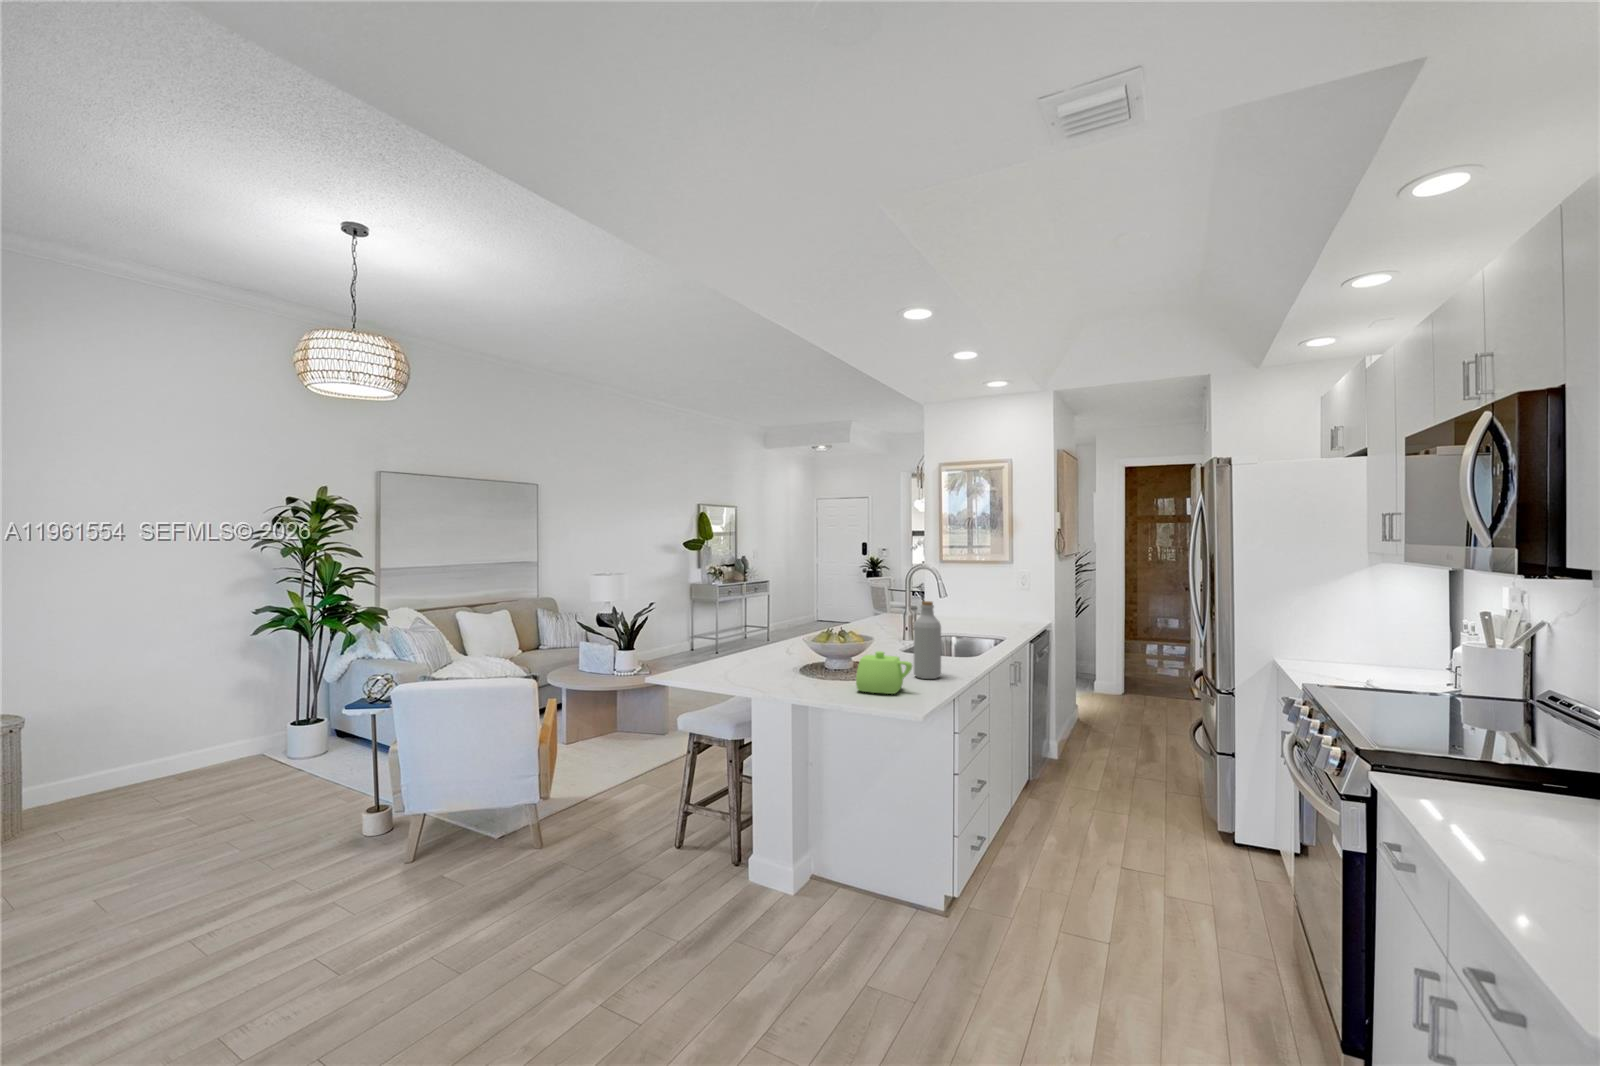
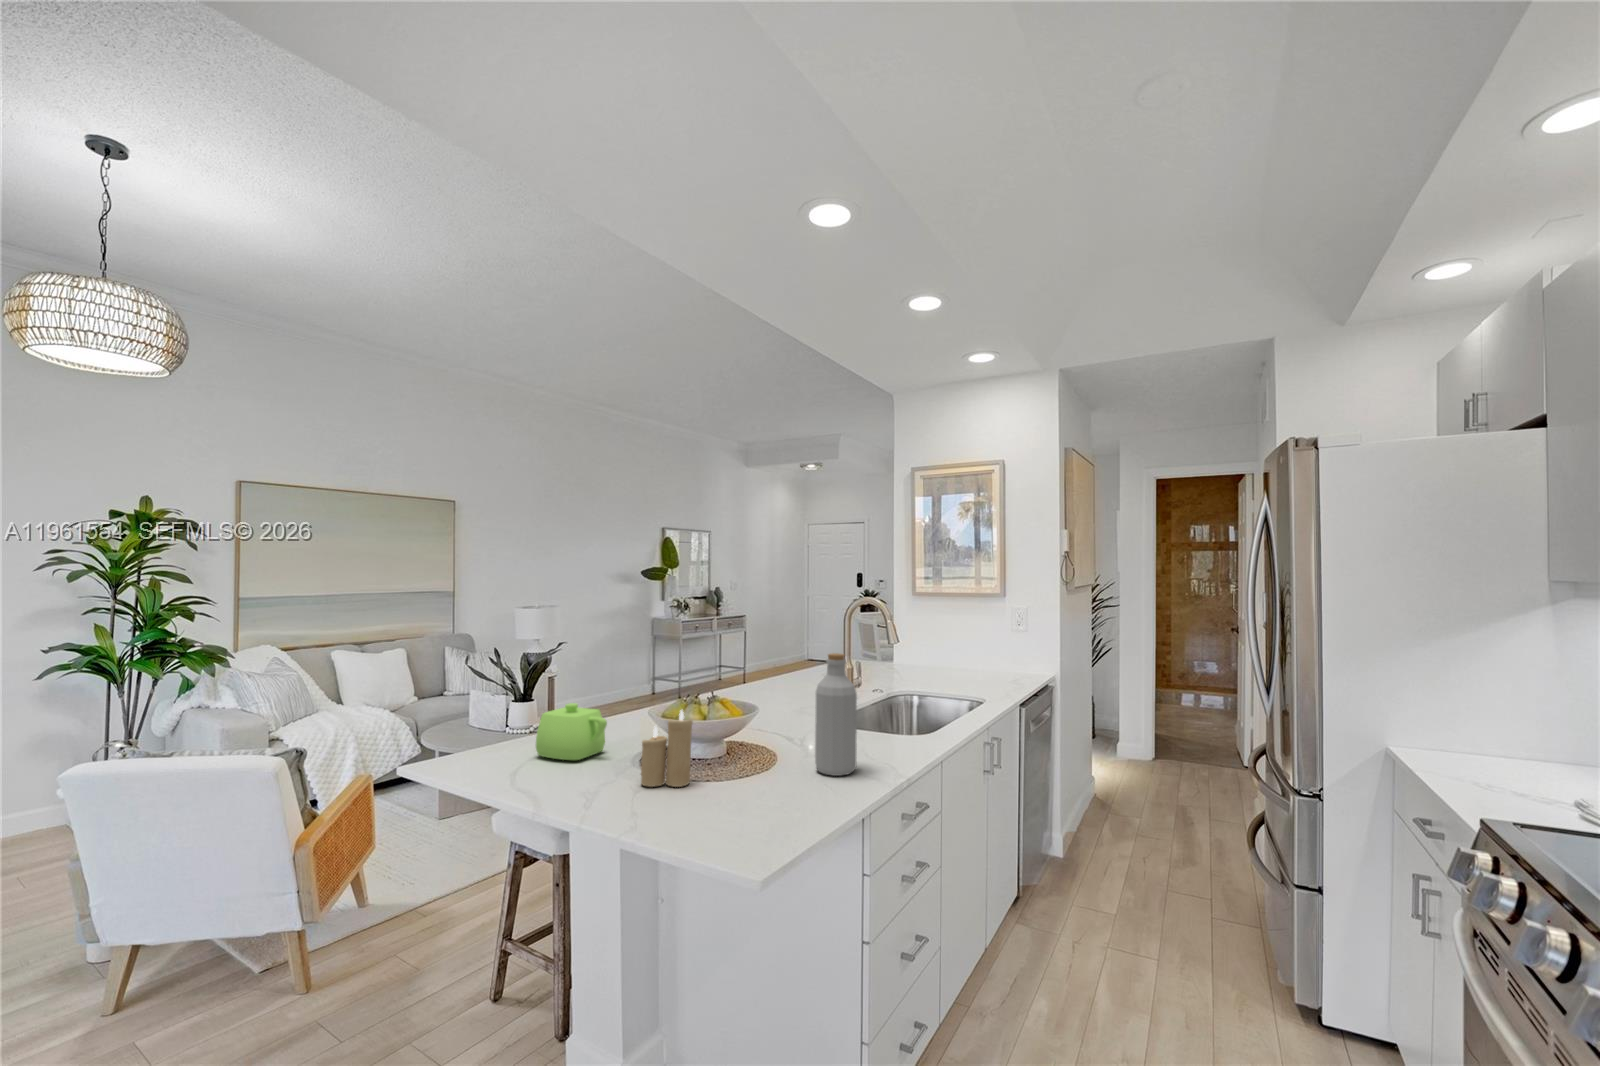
candle: none [808,637,840,685] -> present [641,710,693,787]
teapot: present [856,651,912,694] -> present [536,703,607,760]

